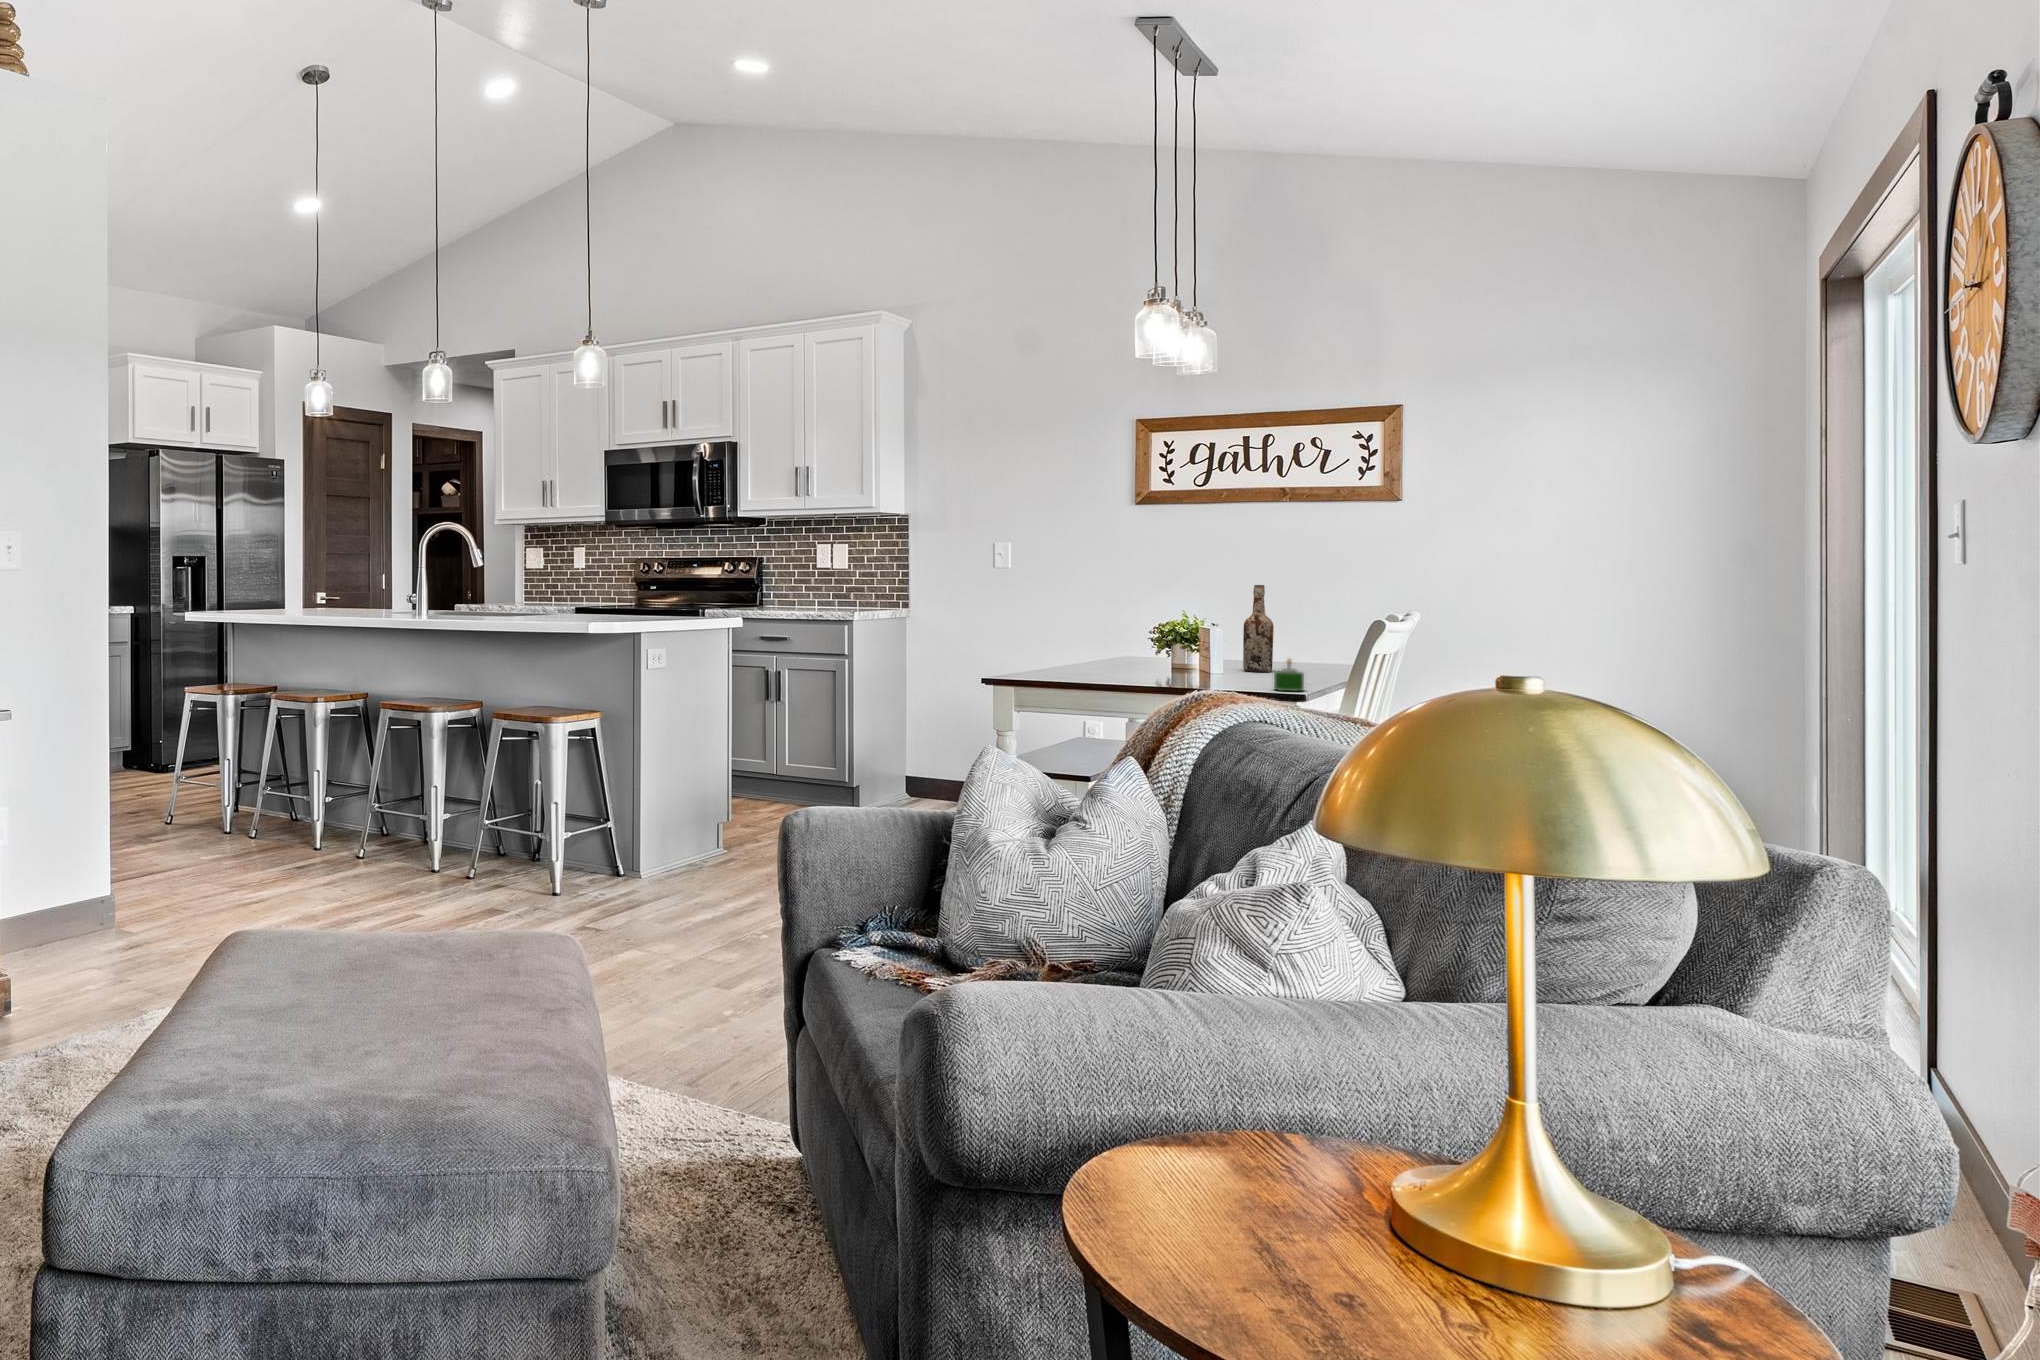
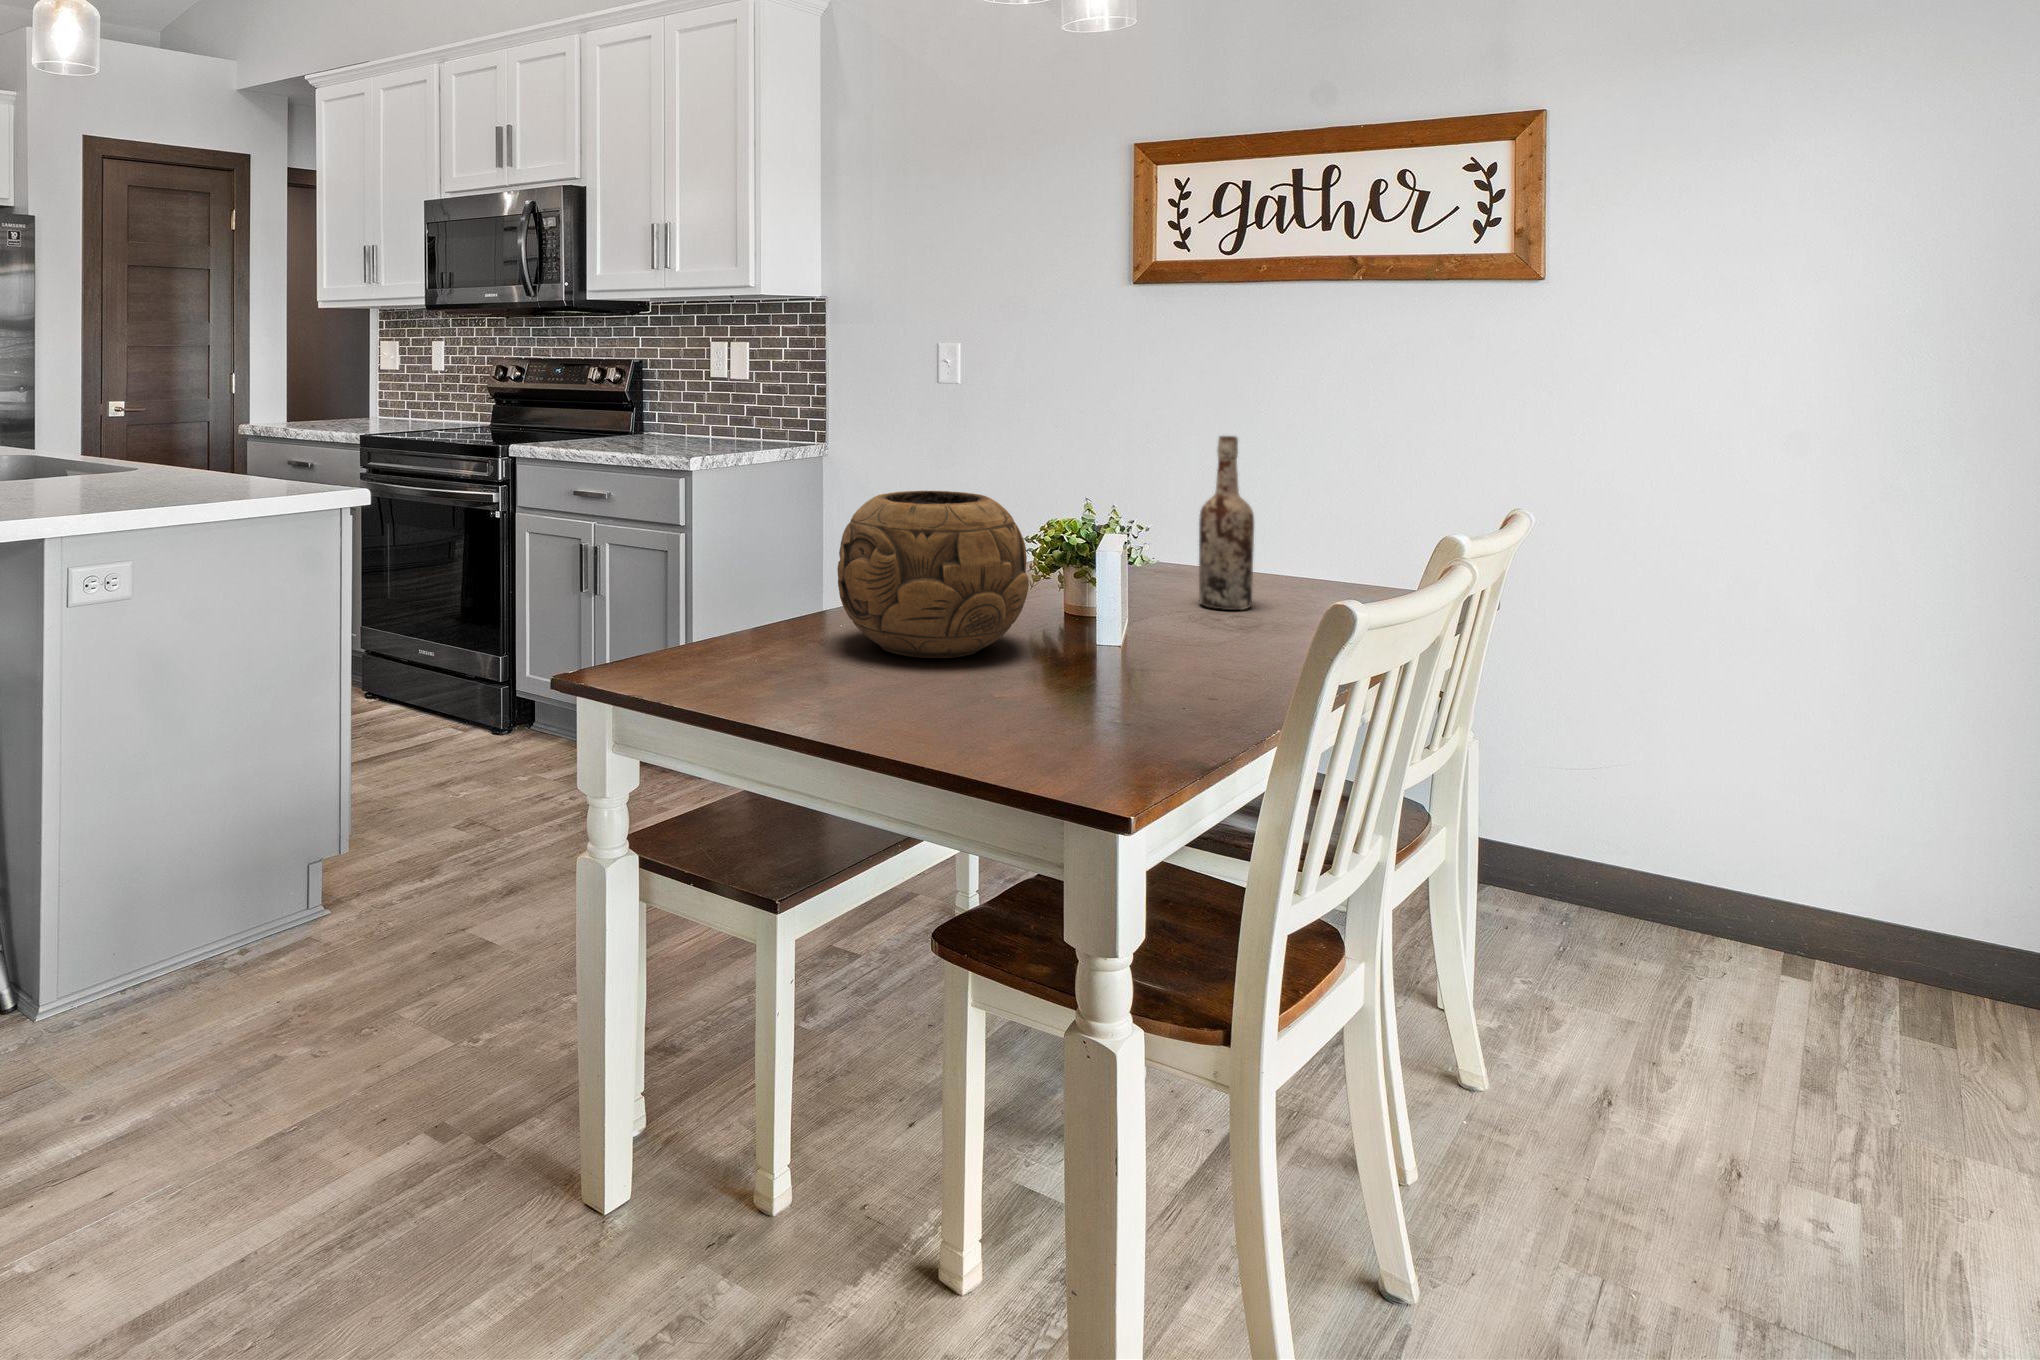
decorative bowl: none [1097,611,1196,685] -> present [837,491,1029,658]
candle: present [1274,659,1304,691] -> none [1162,617,1224,697]

